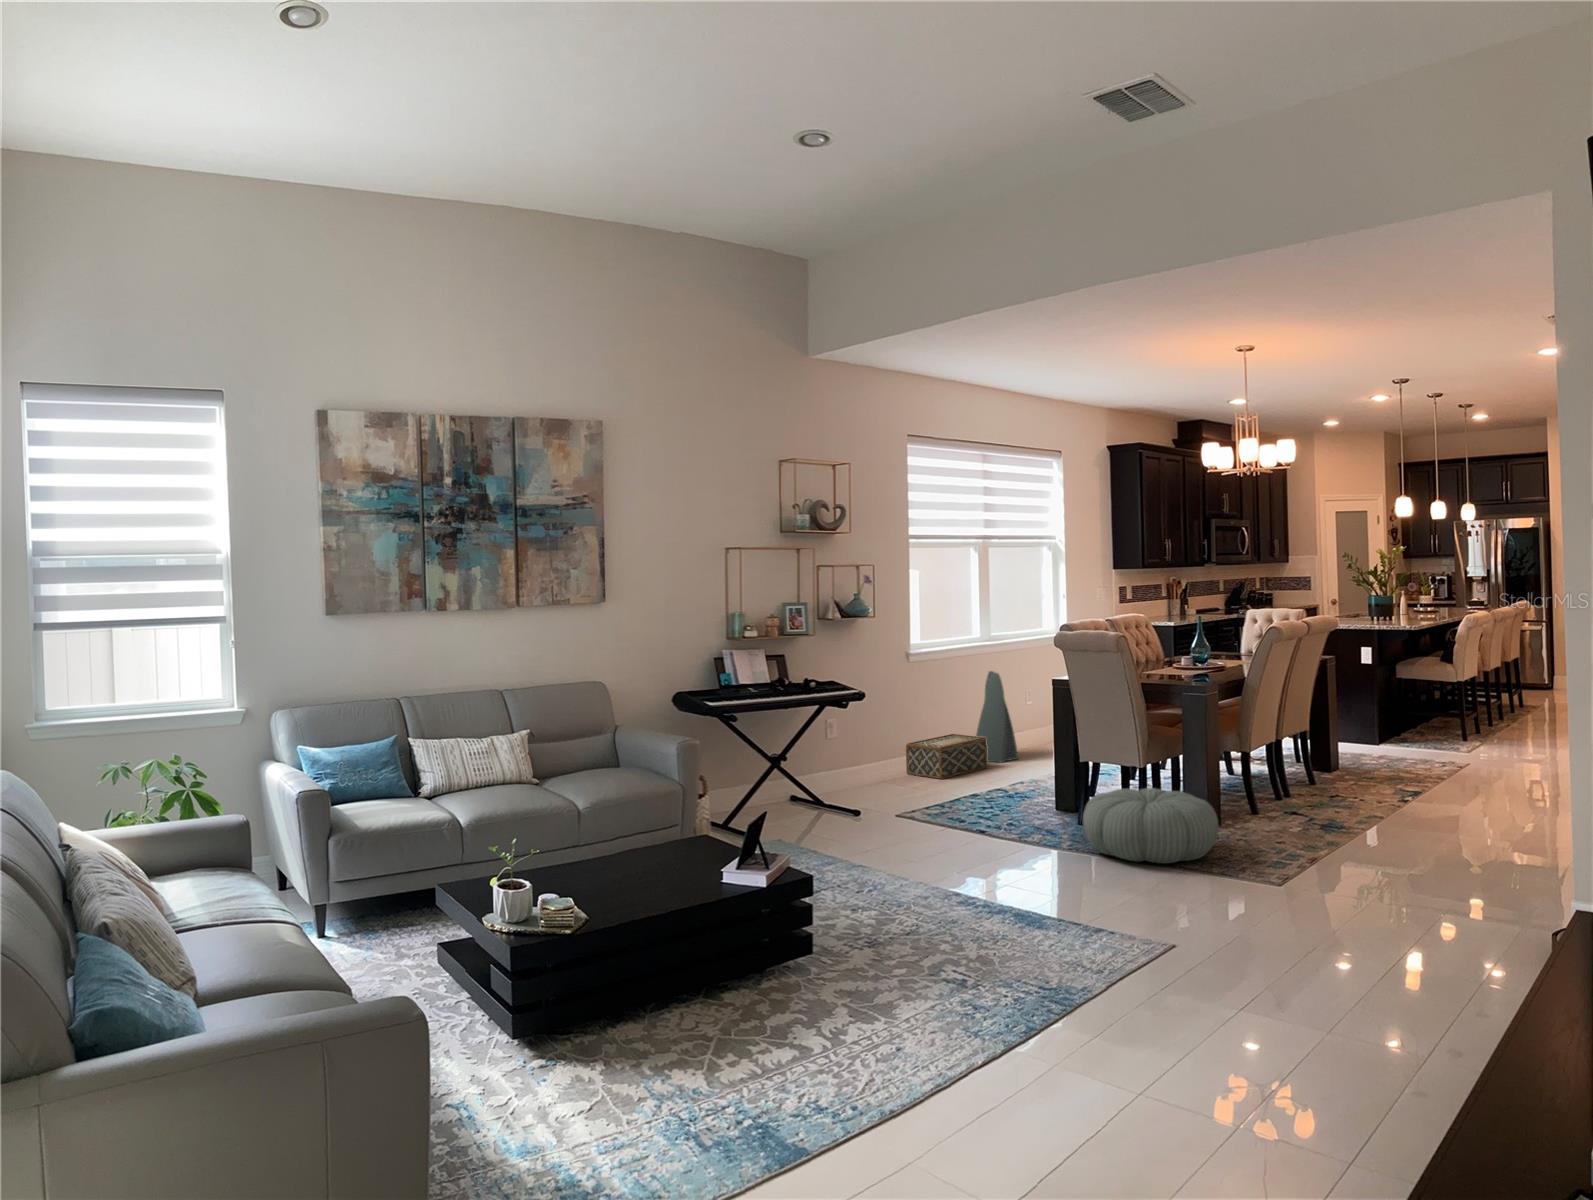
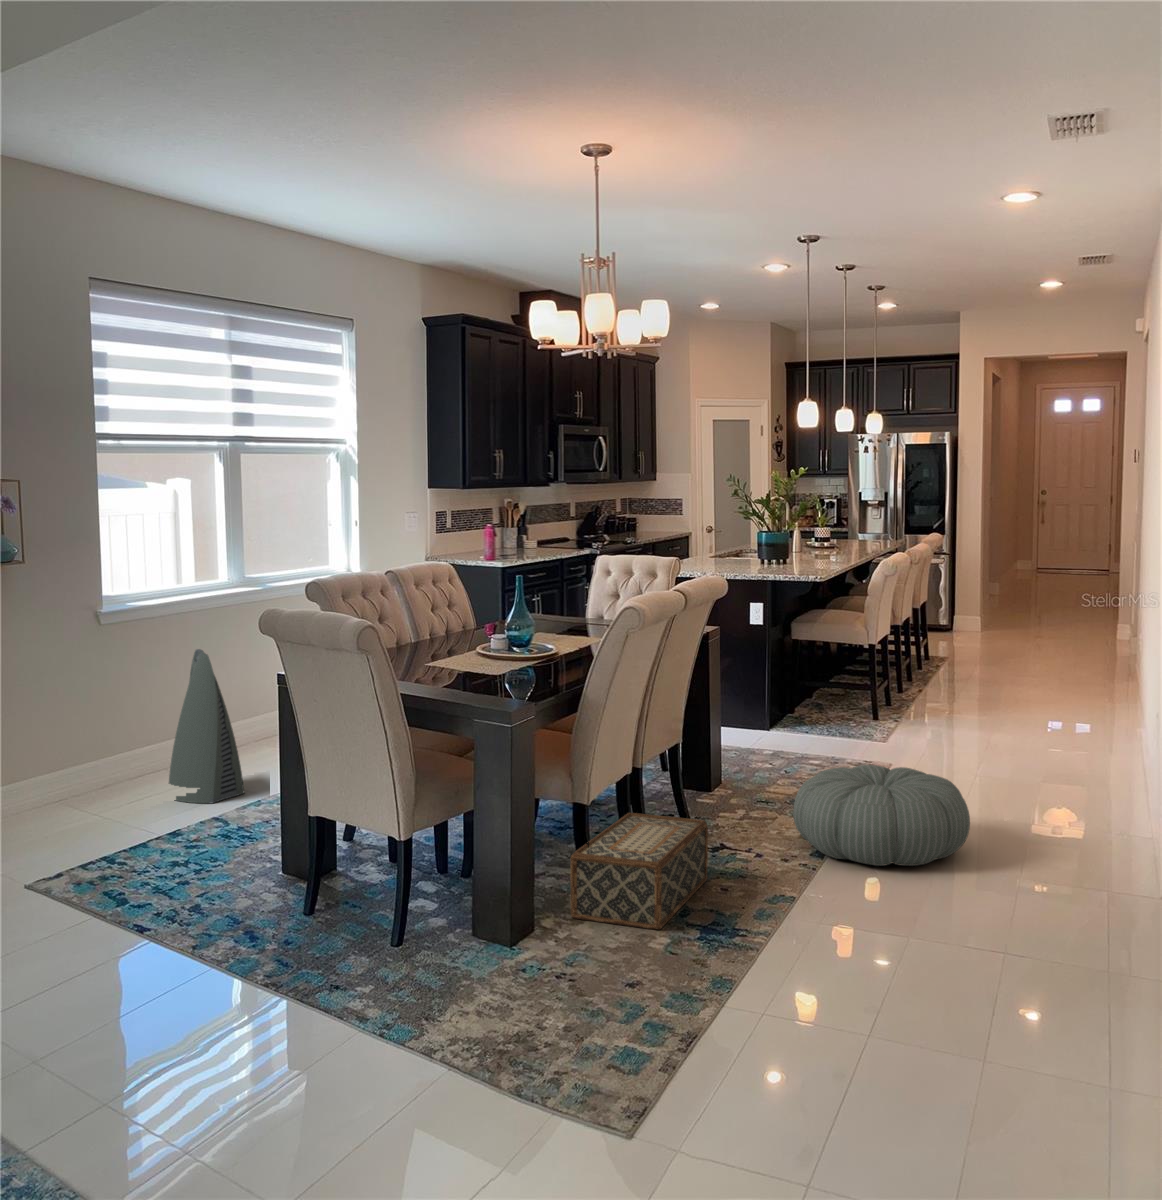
woven basket: present [906,734,987,779] -> present [570,813,708,929]
pouf: present [1083,788,1219,864] -> present [793,765,970,866]

